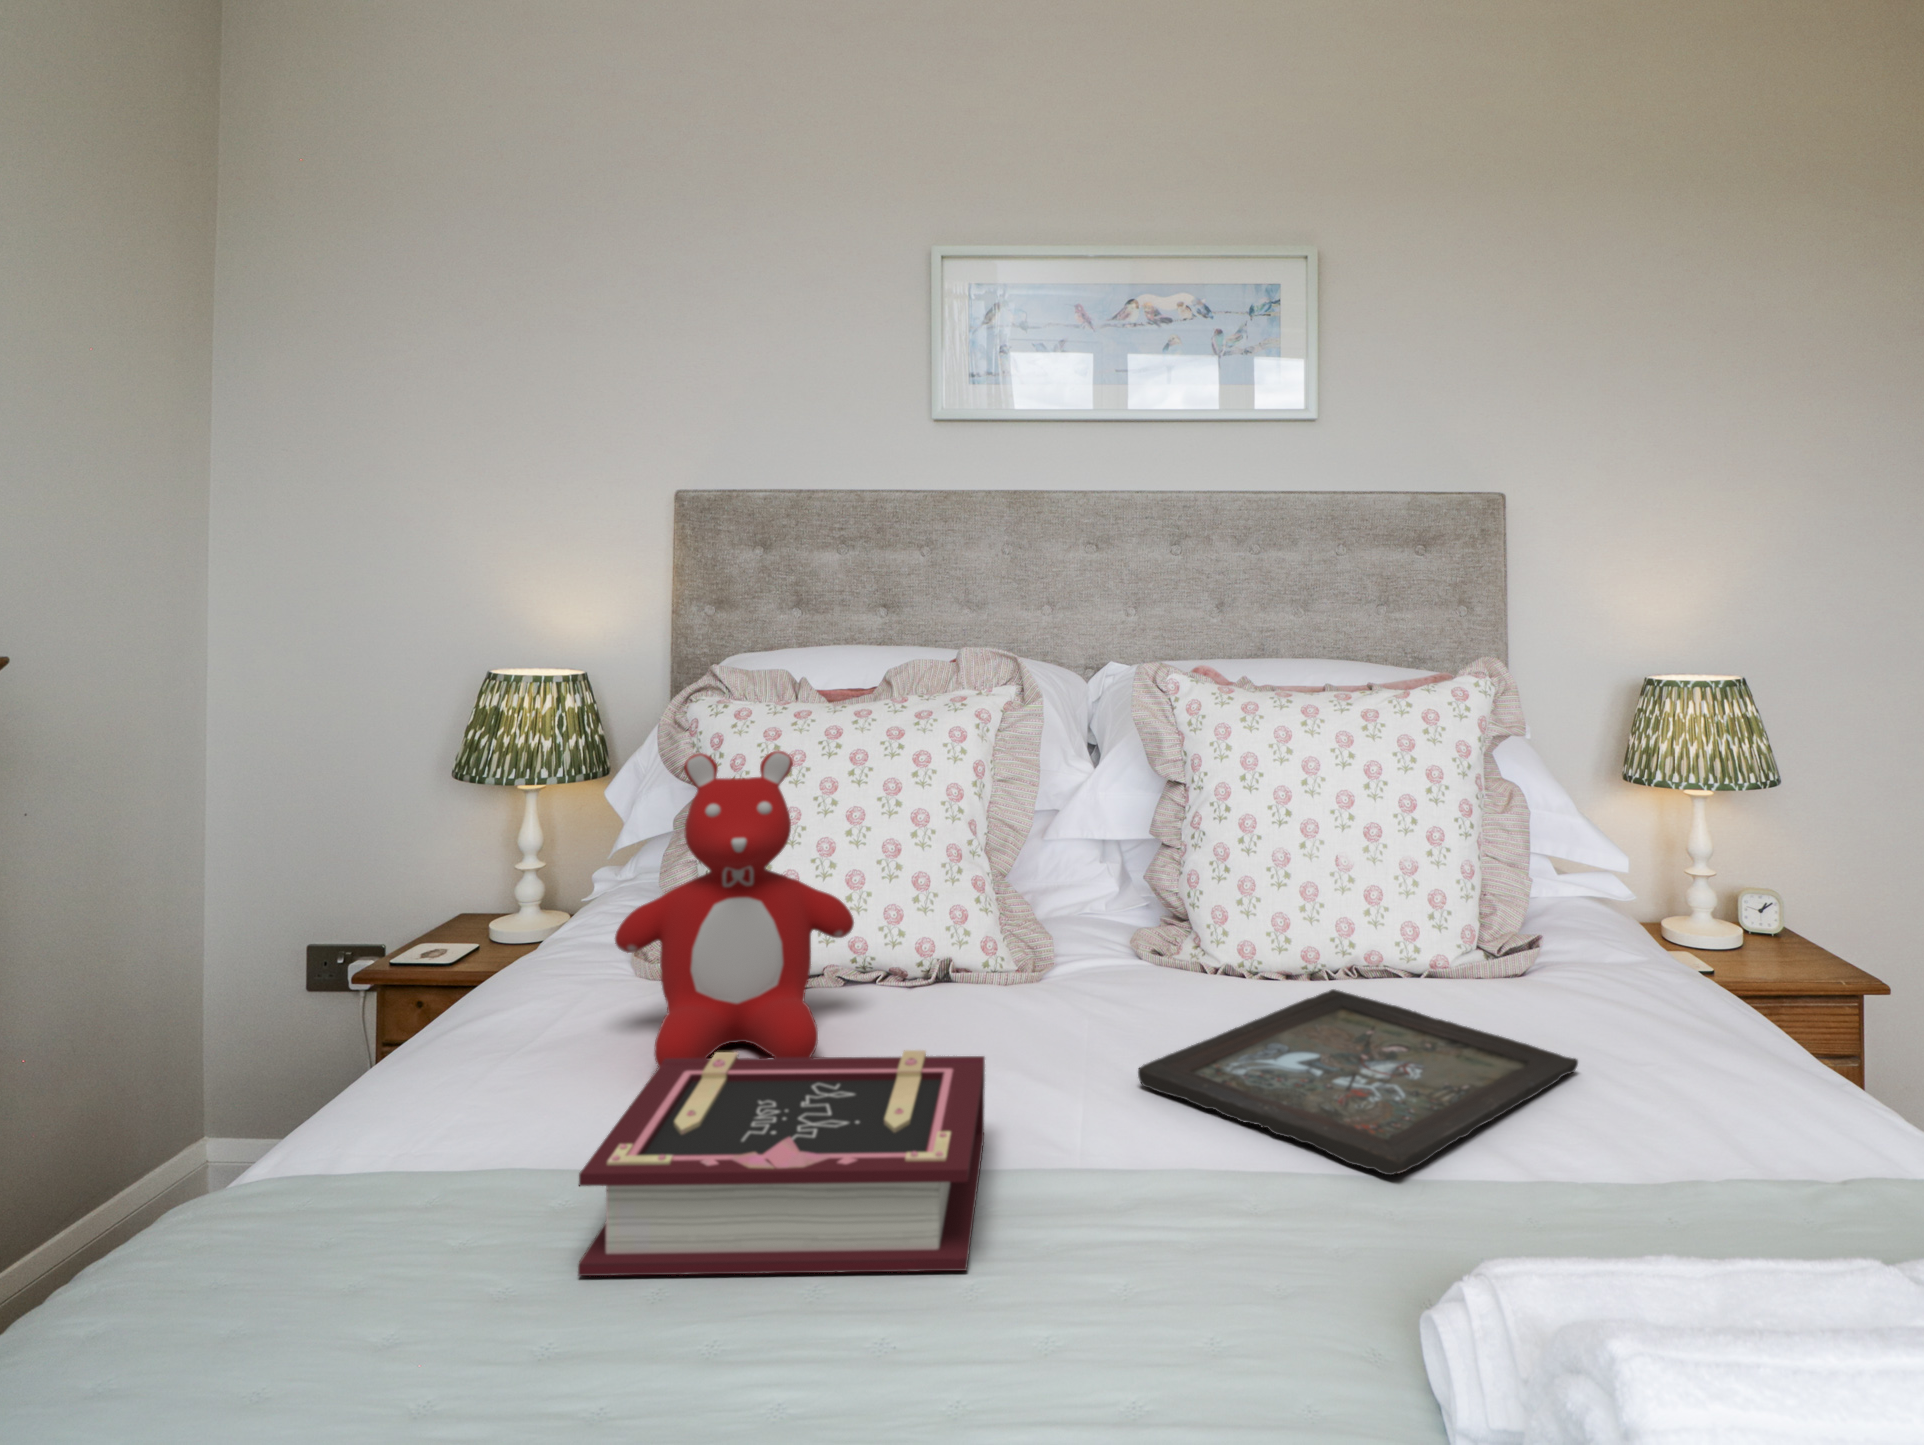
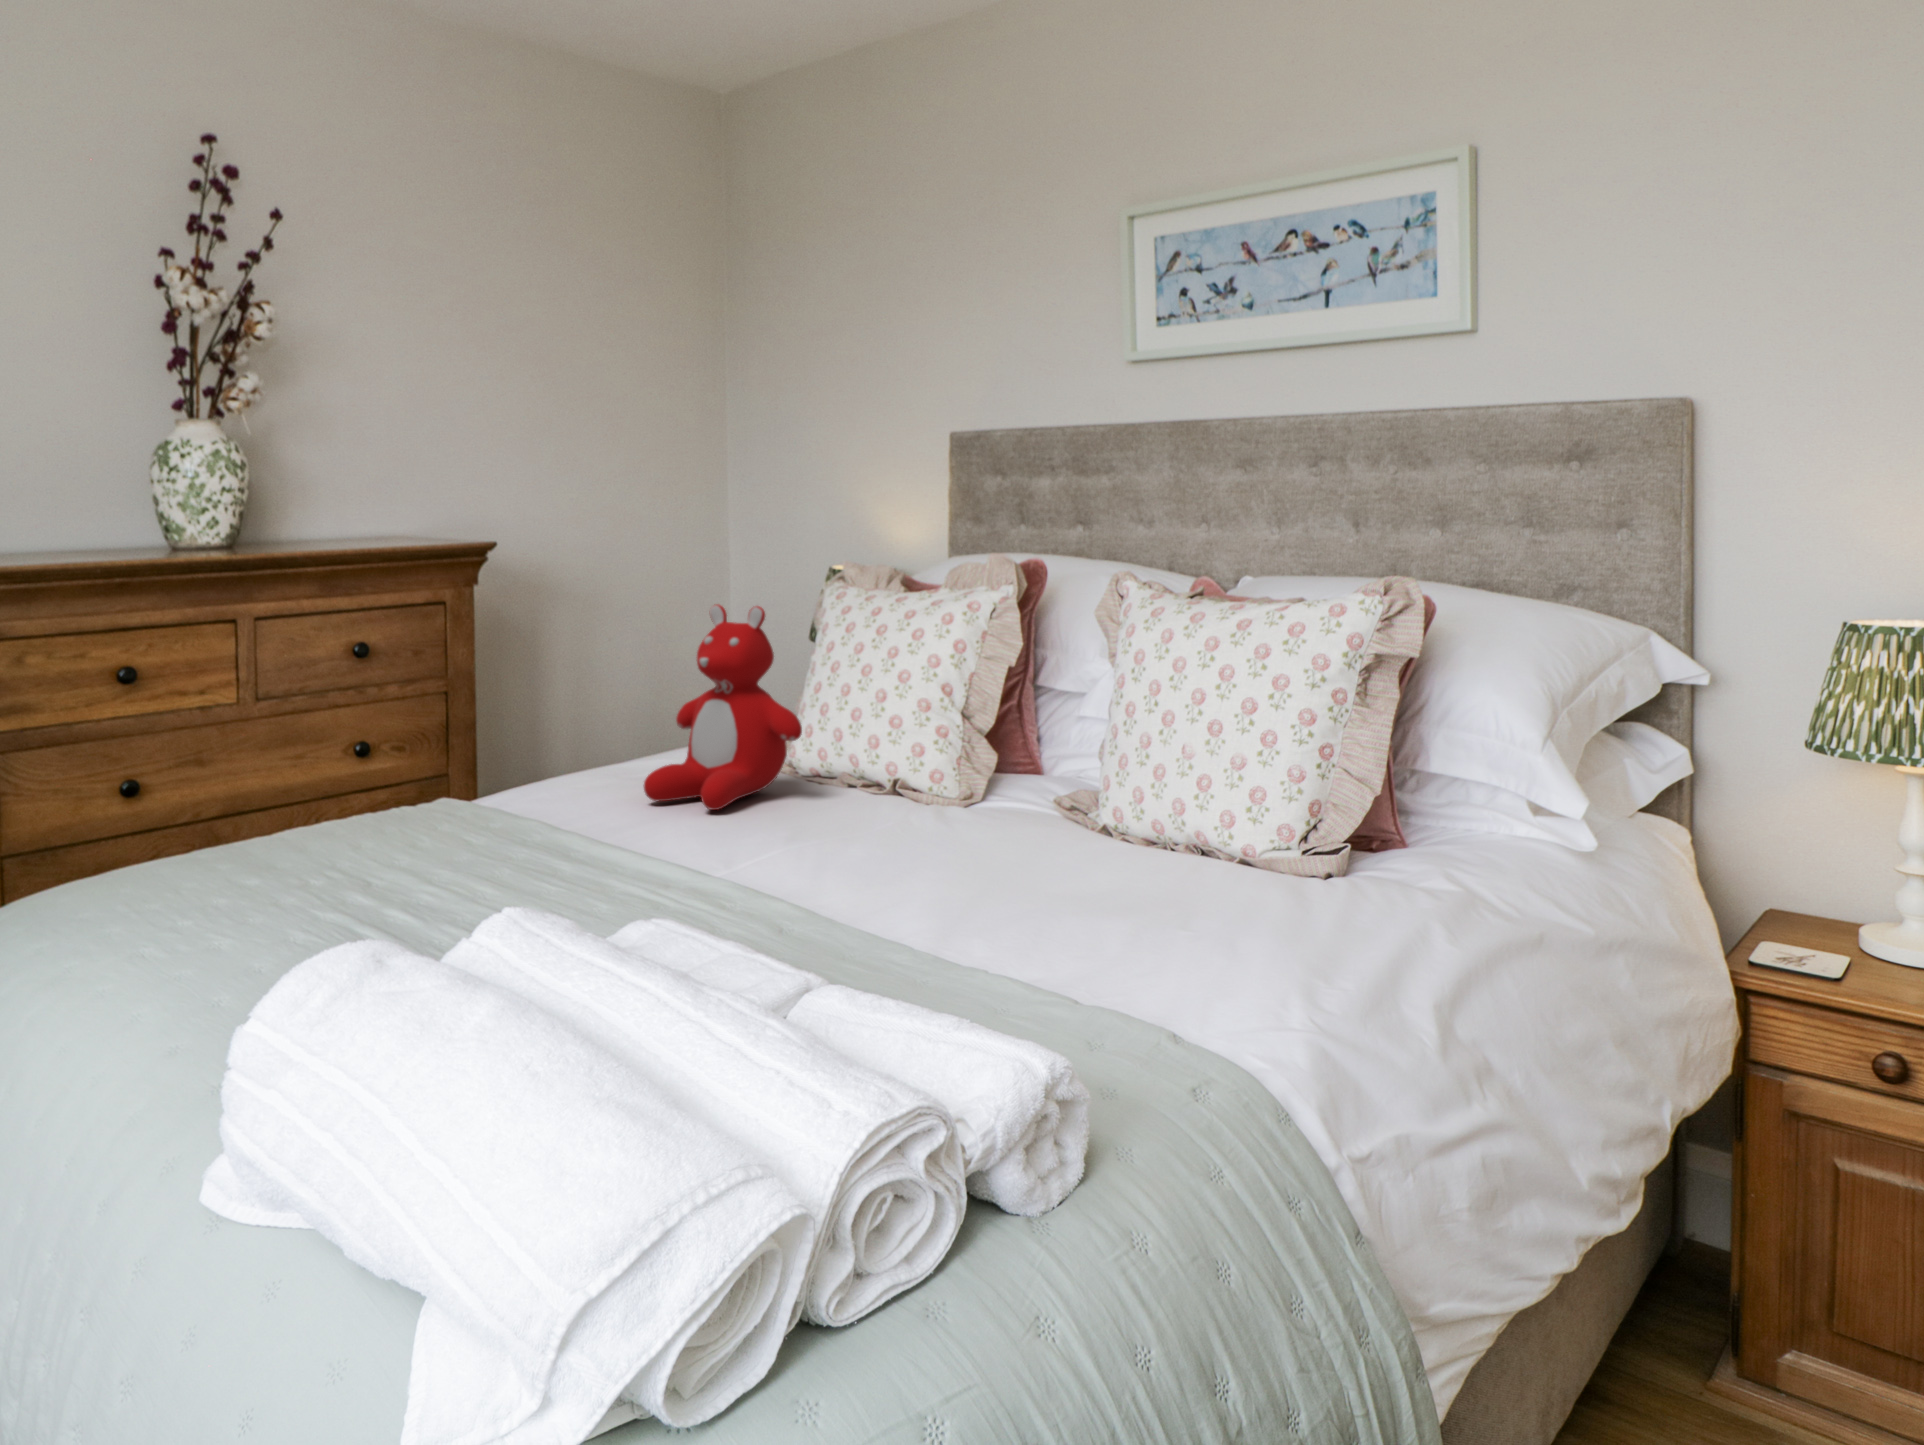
tray: present [1138,989,1578,1175] -> none [807,847,1125,934]
book: present [578,1050,985,1276] -> none [433,771,692,893]

